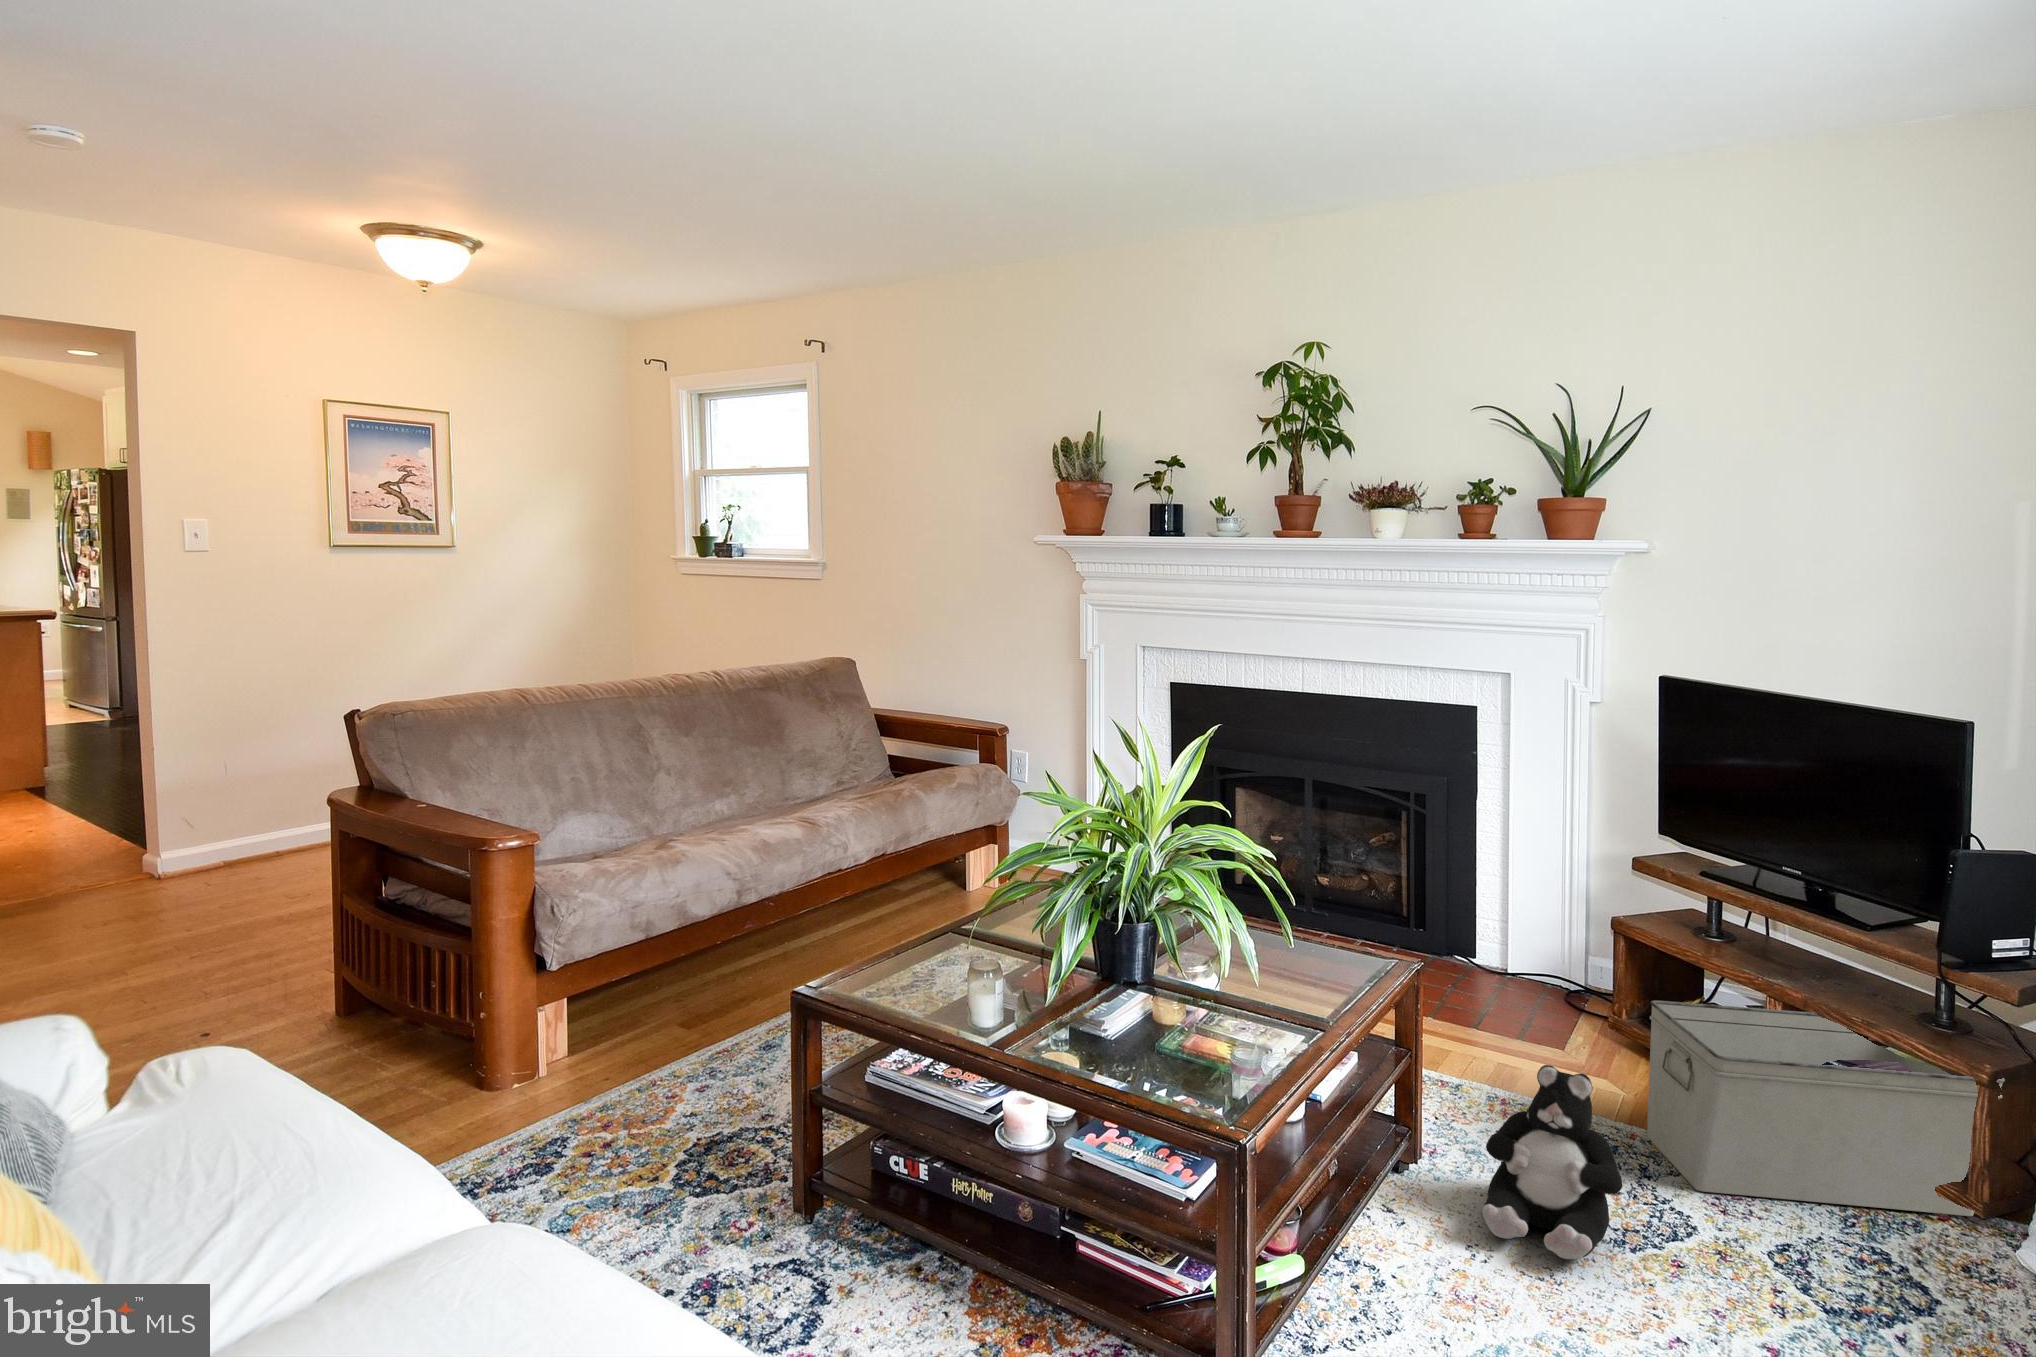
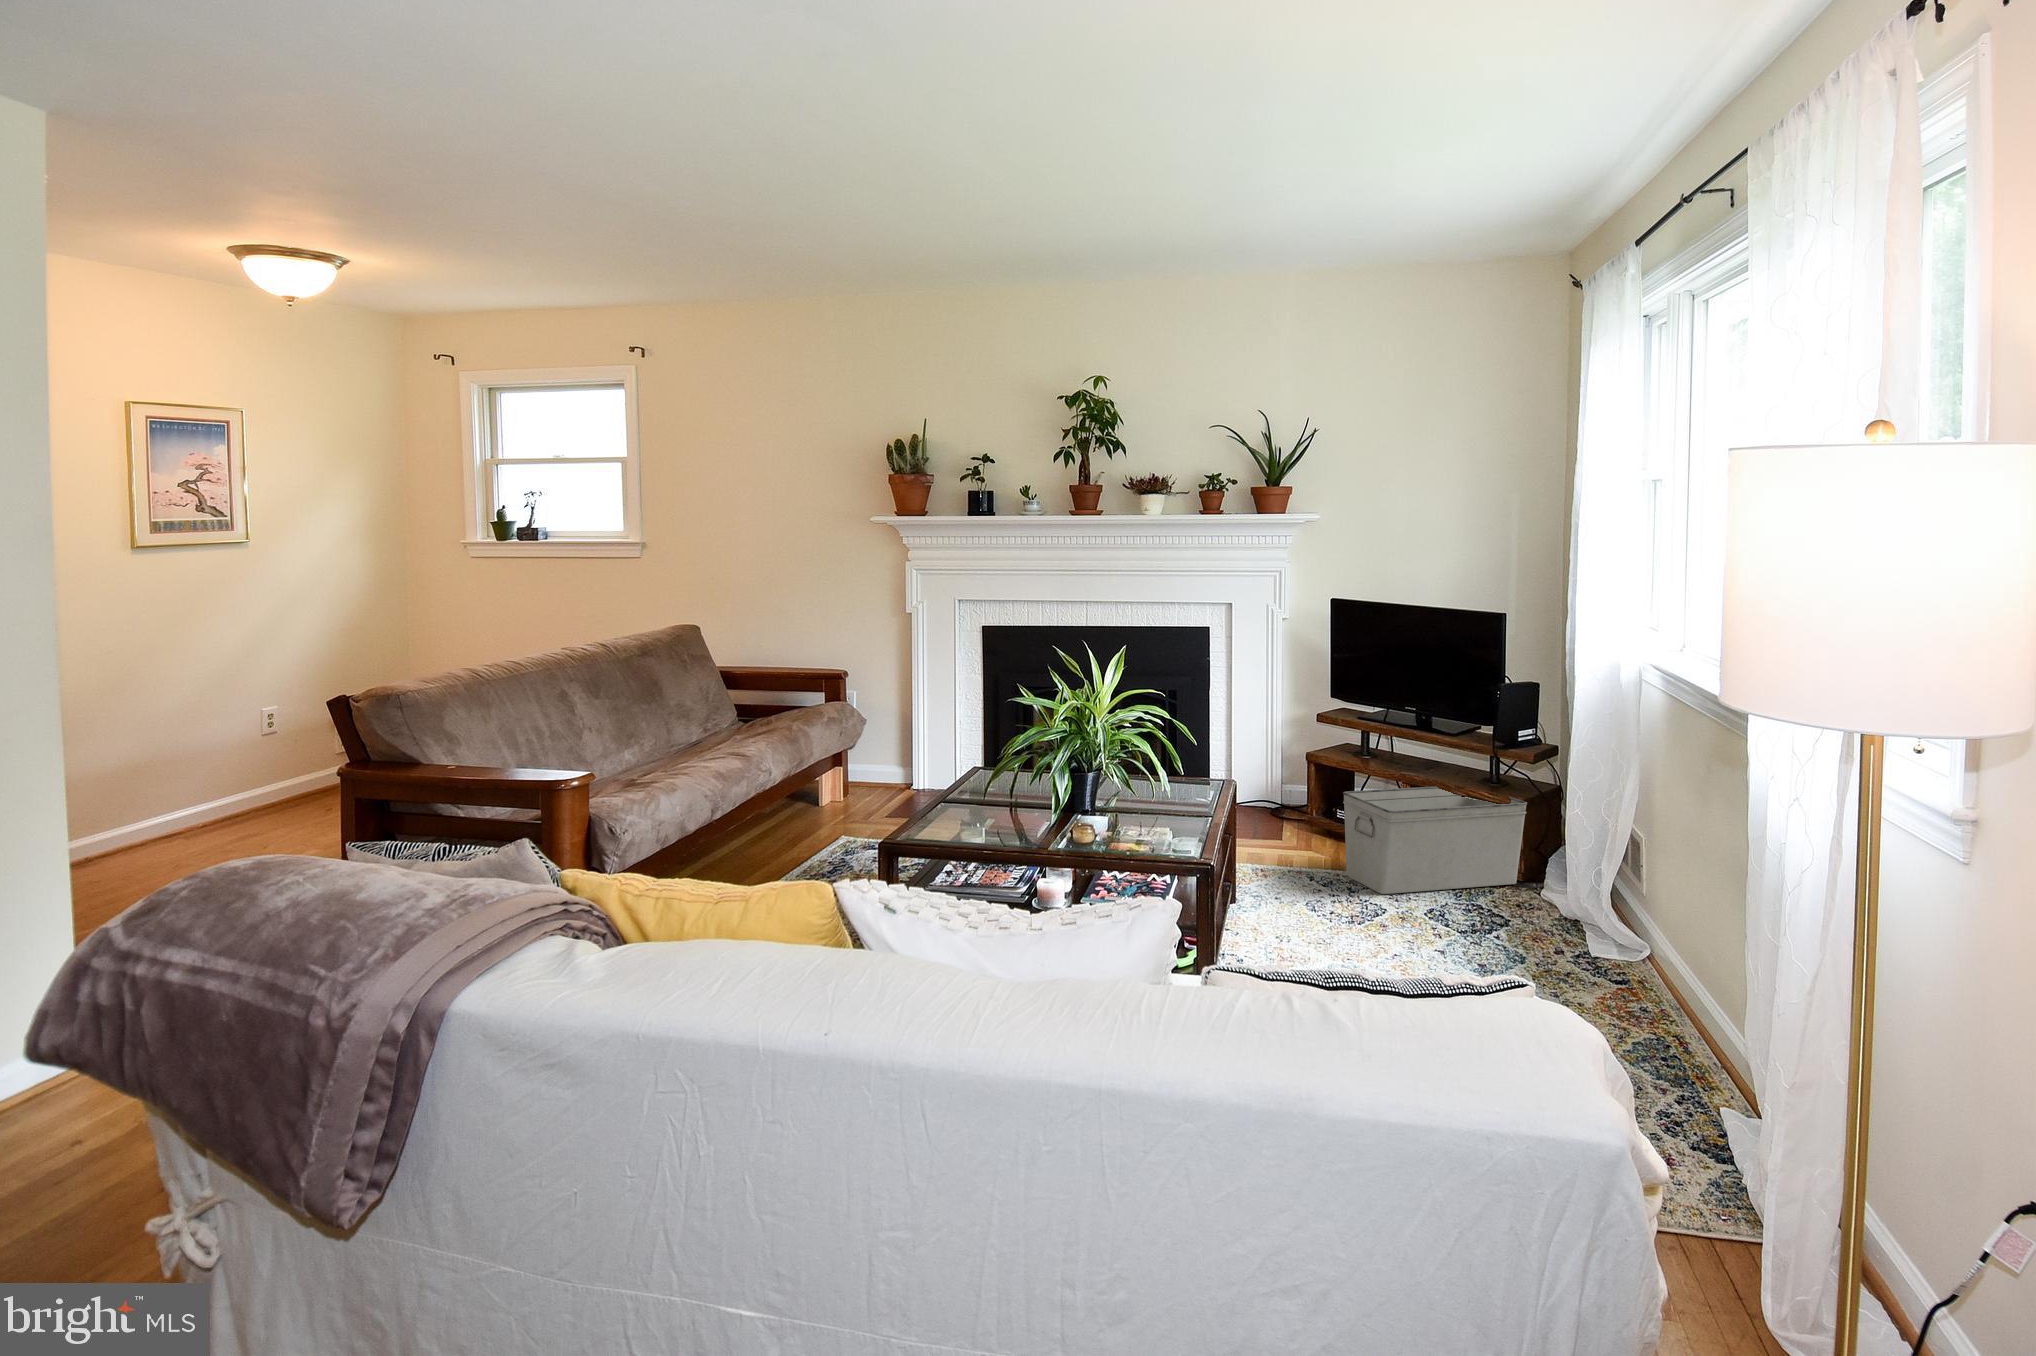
plush toy: present [1482,1065,1622,1260] -> none [1274,827,1352,930]

